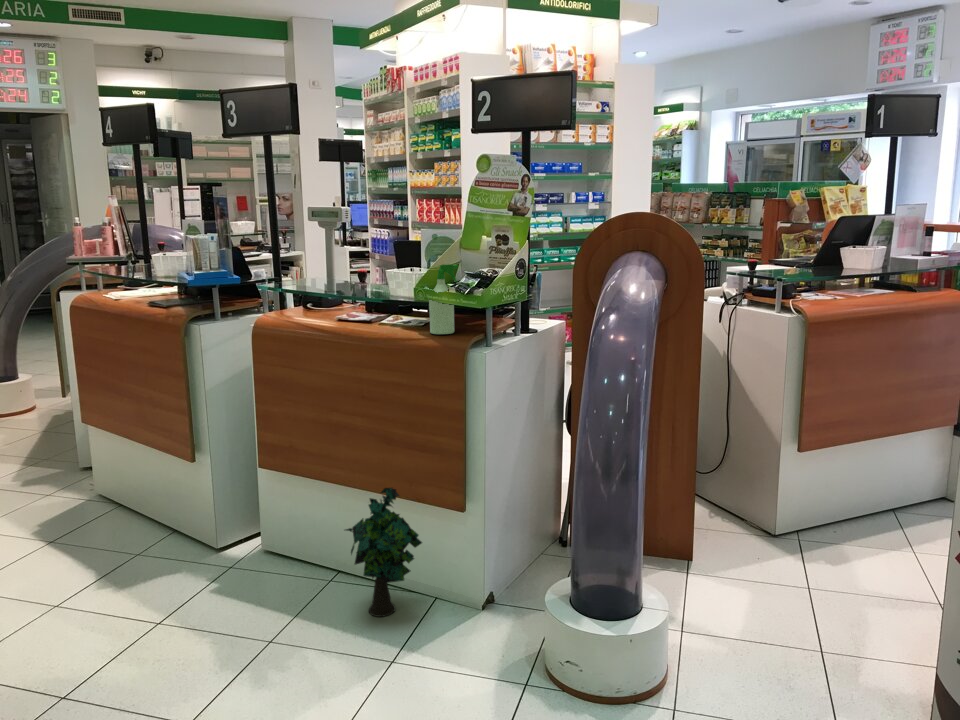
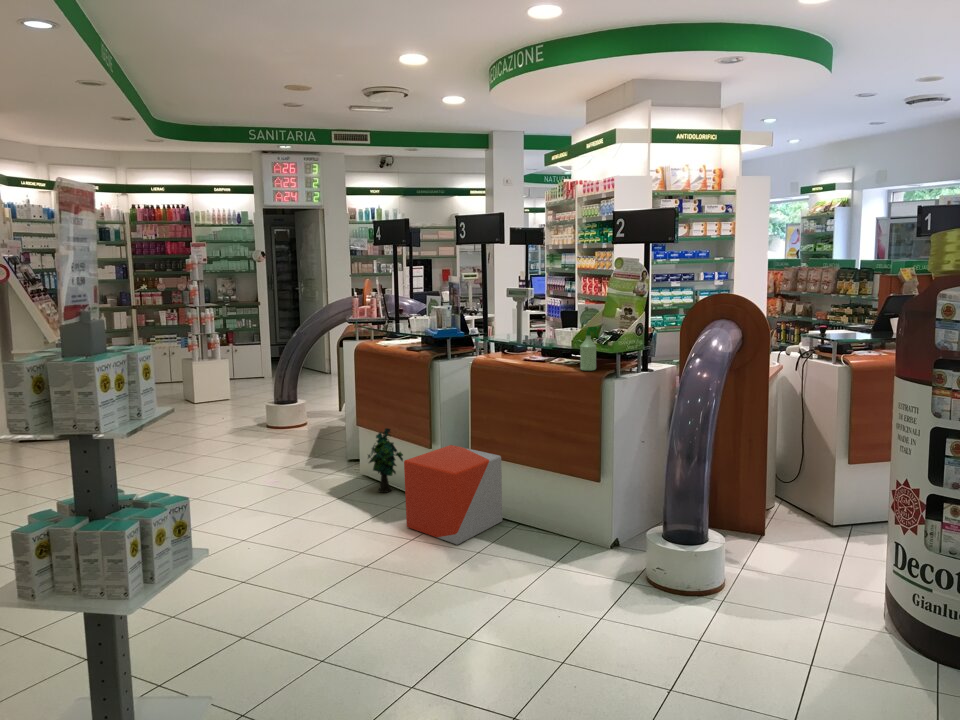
stool: none [144,458,315,624] -> present [404,445,502,545]
decorative plant: present [346,488,422,617] -> present [368,428,403,493]

